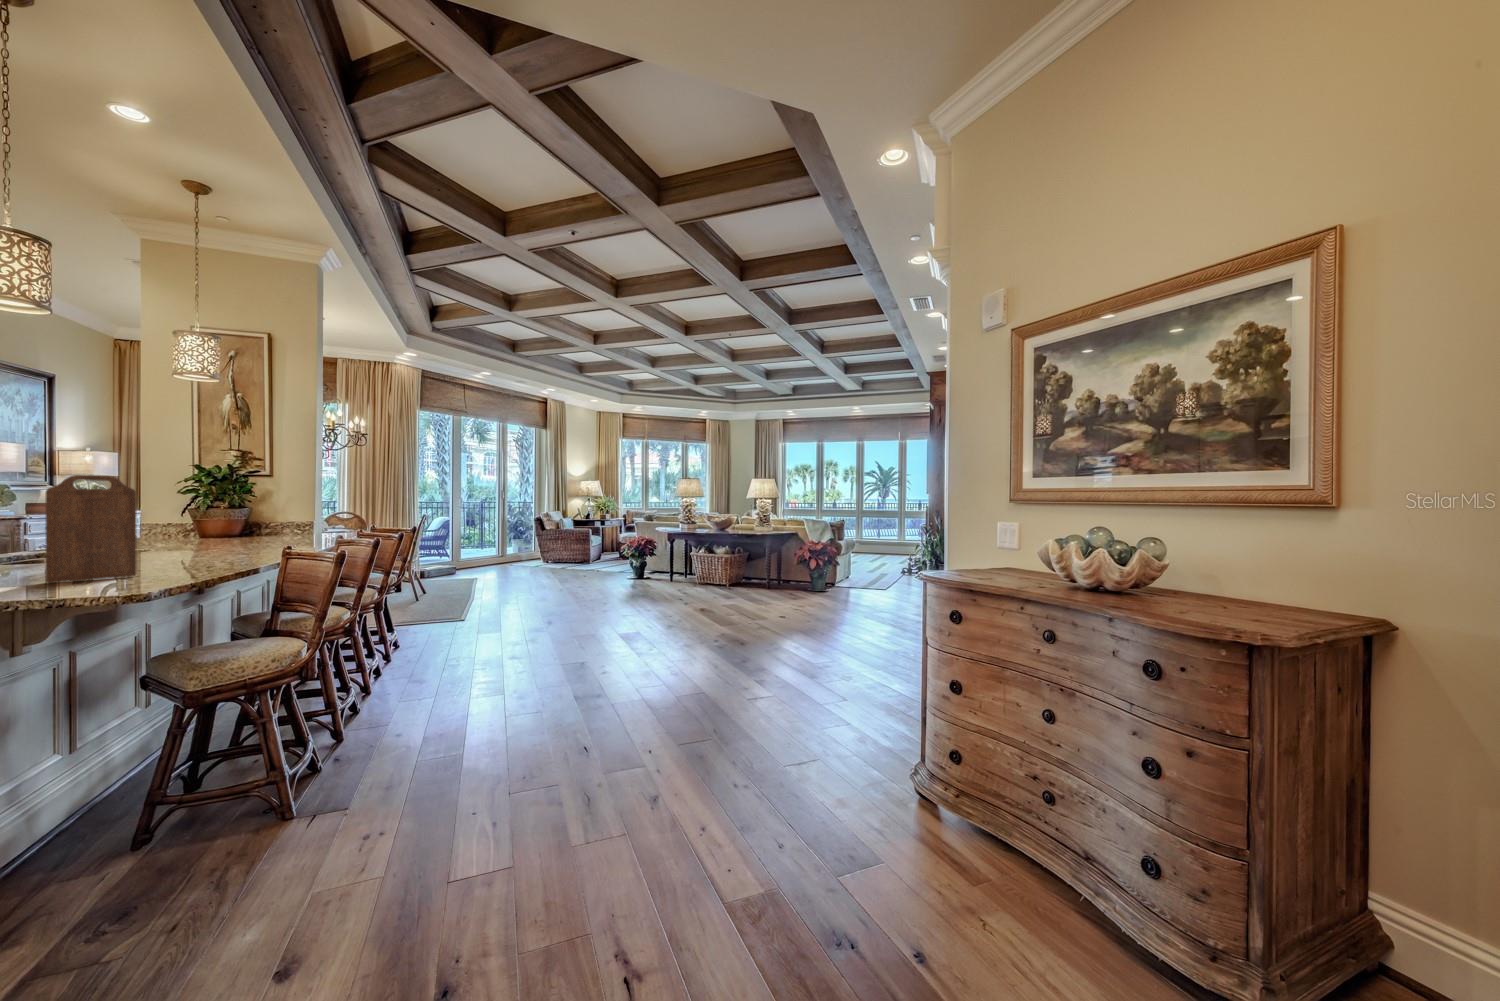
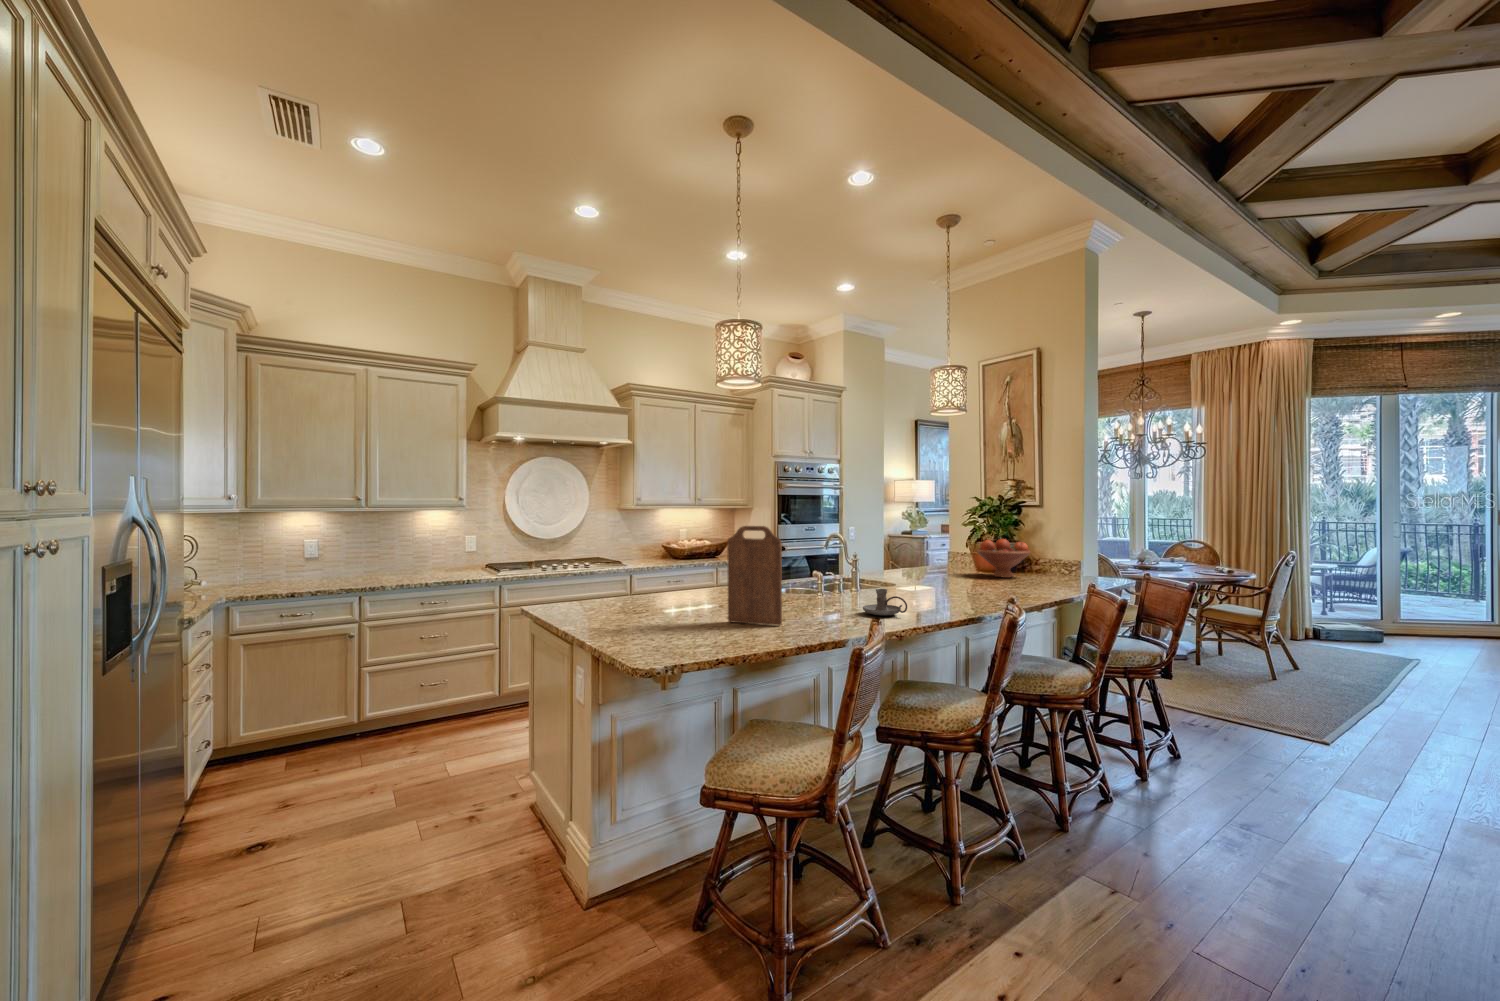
fruit bowl: none [206,505,268,540] -> present [977,539,1030,578]
candle holder: none [190,540,247,563] -> present [863,589,907,616]

